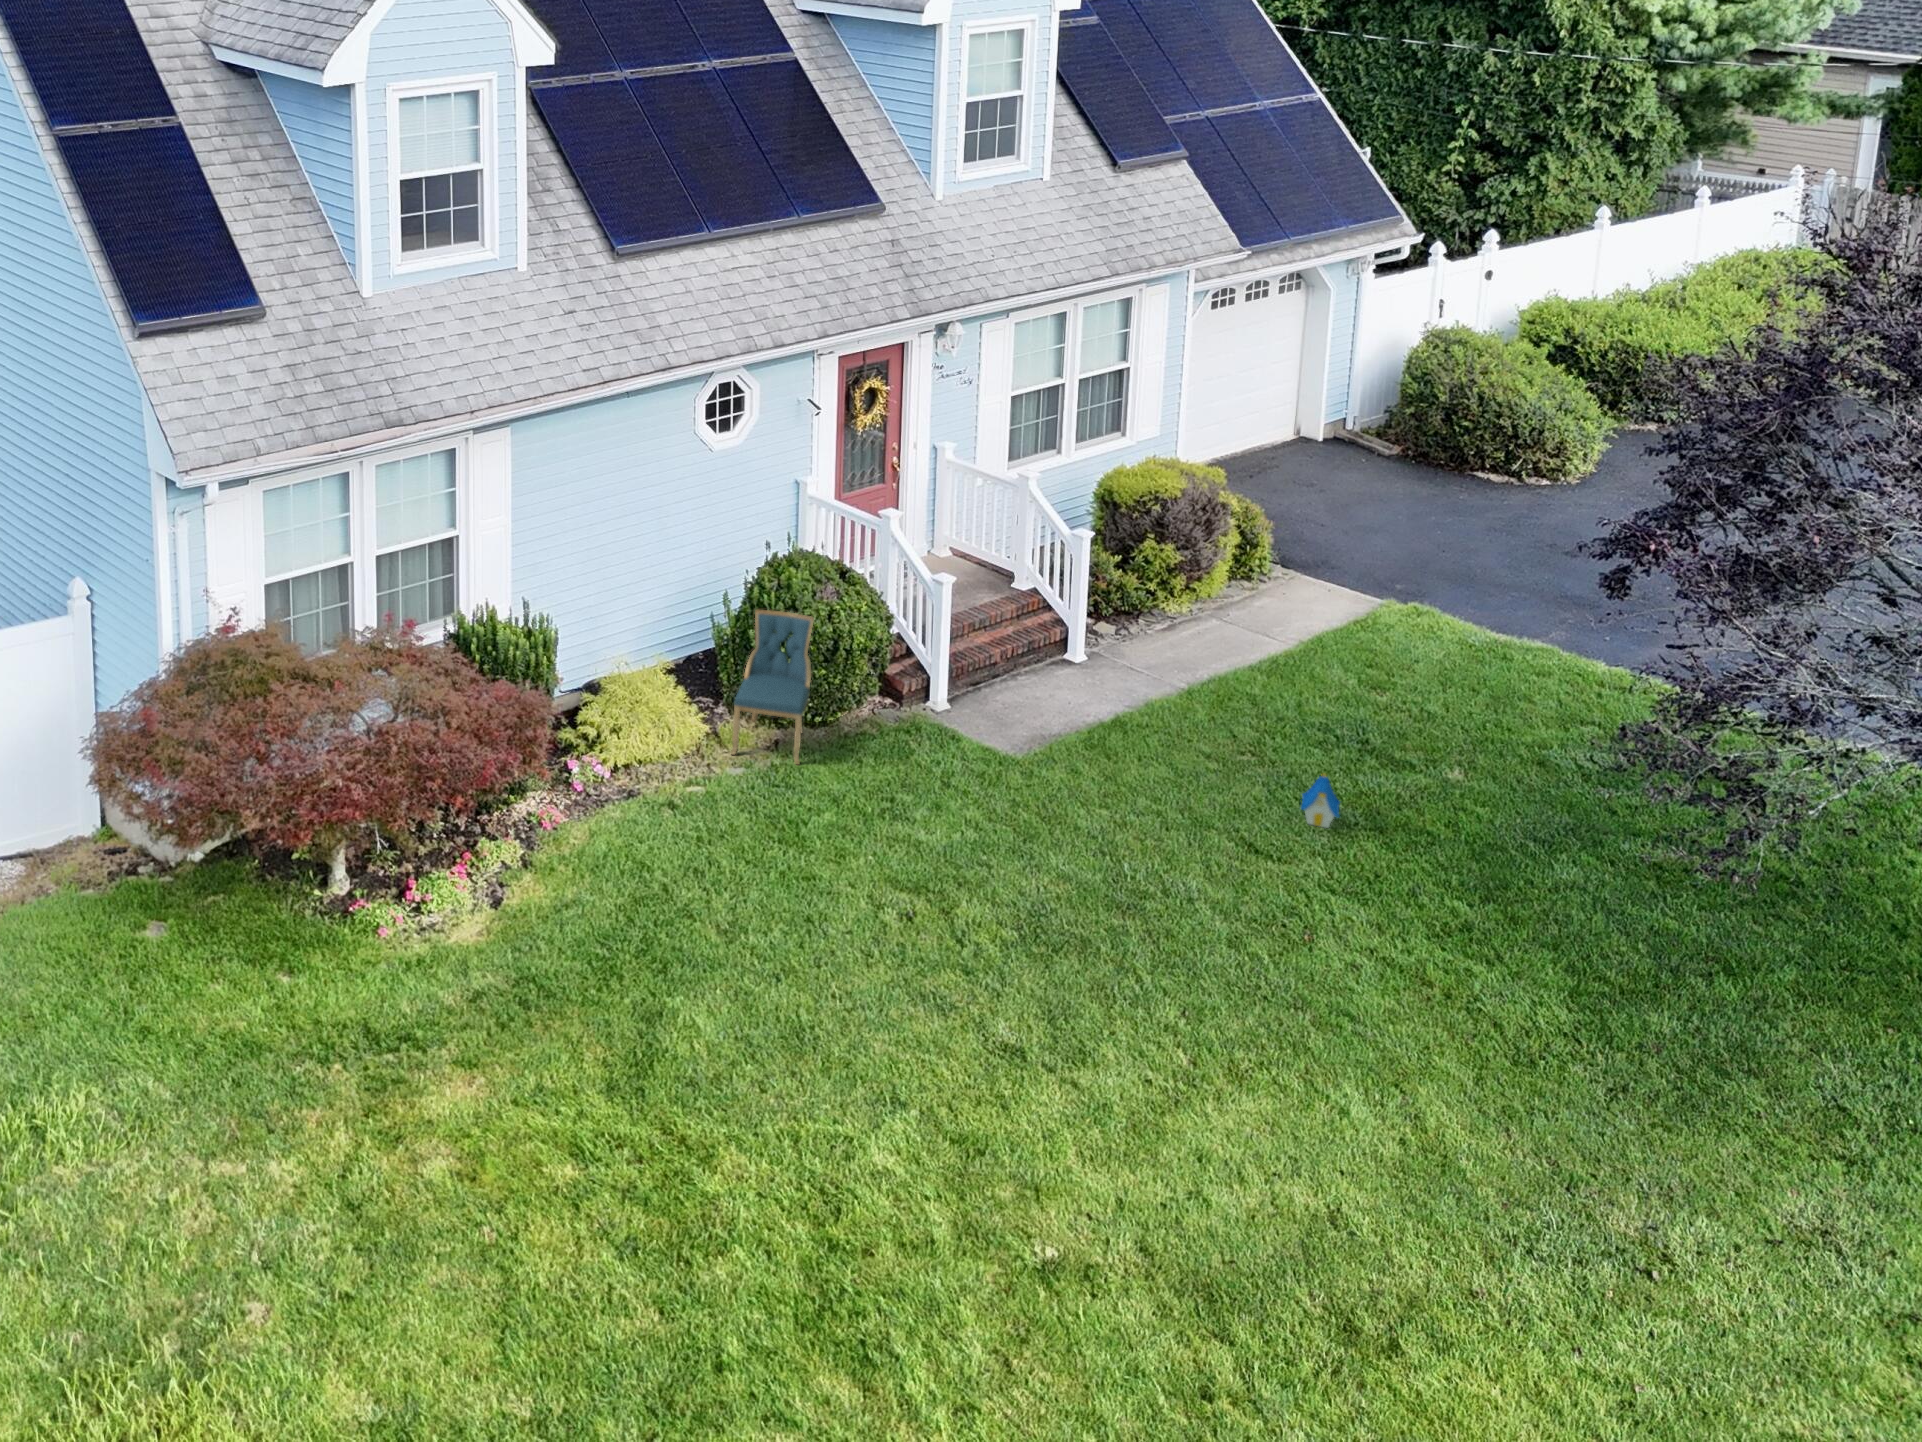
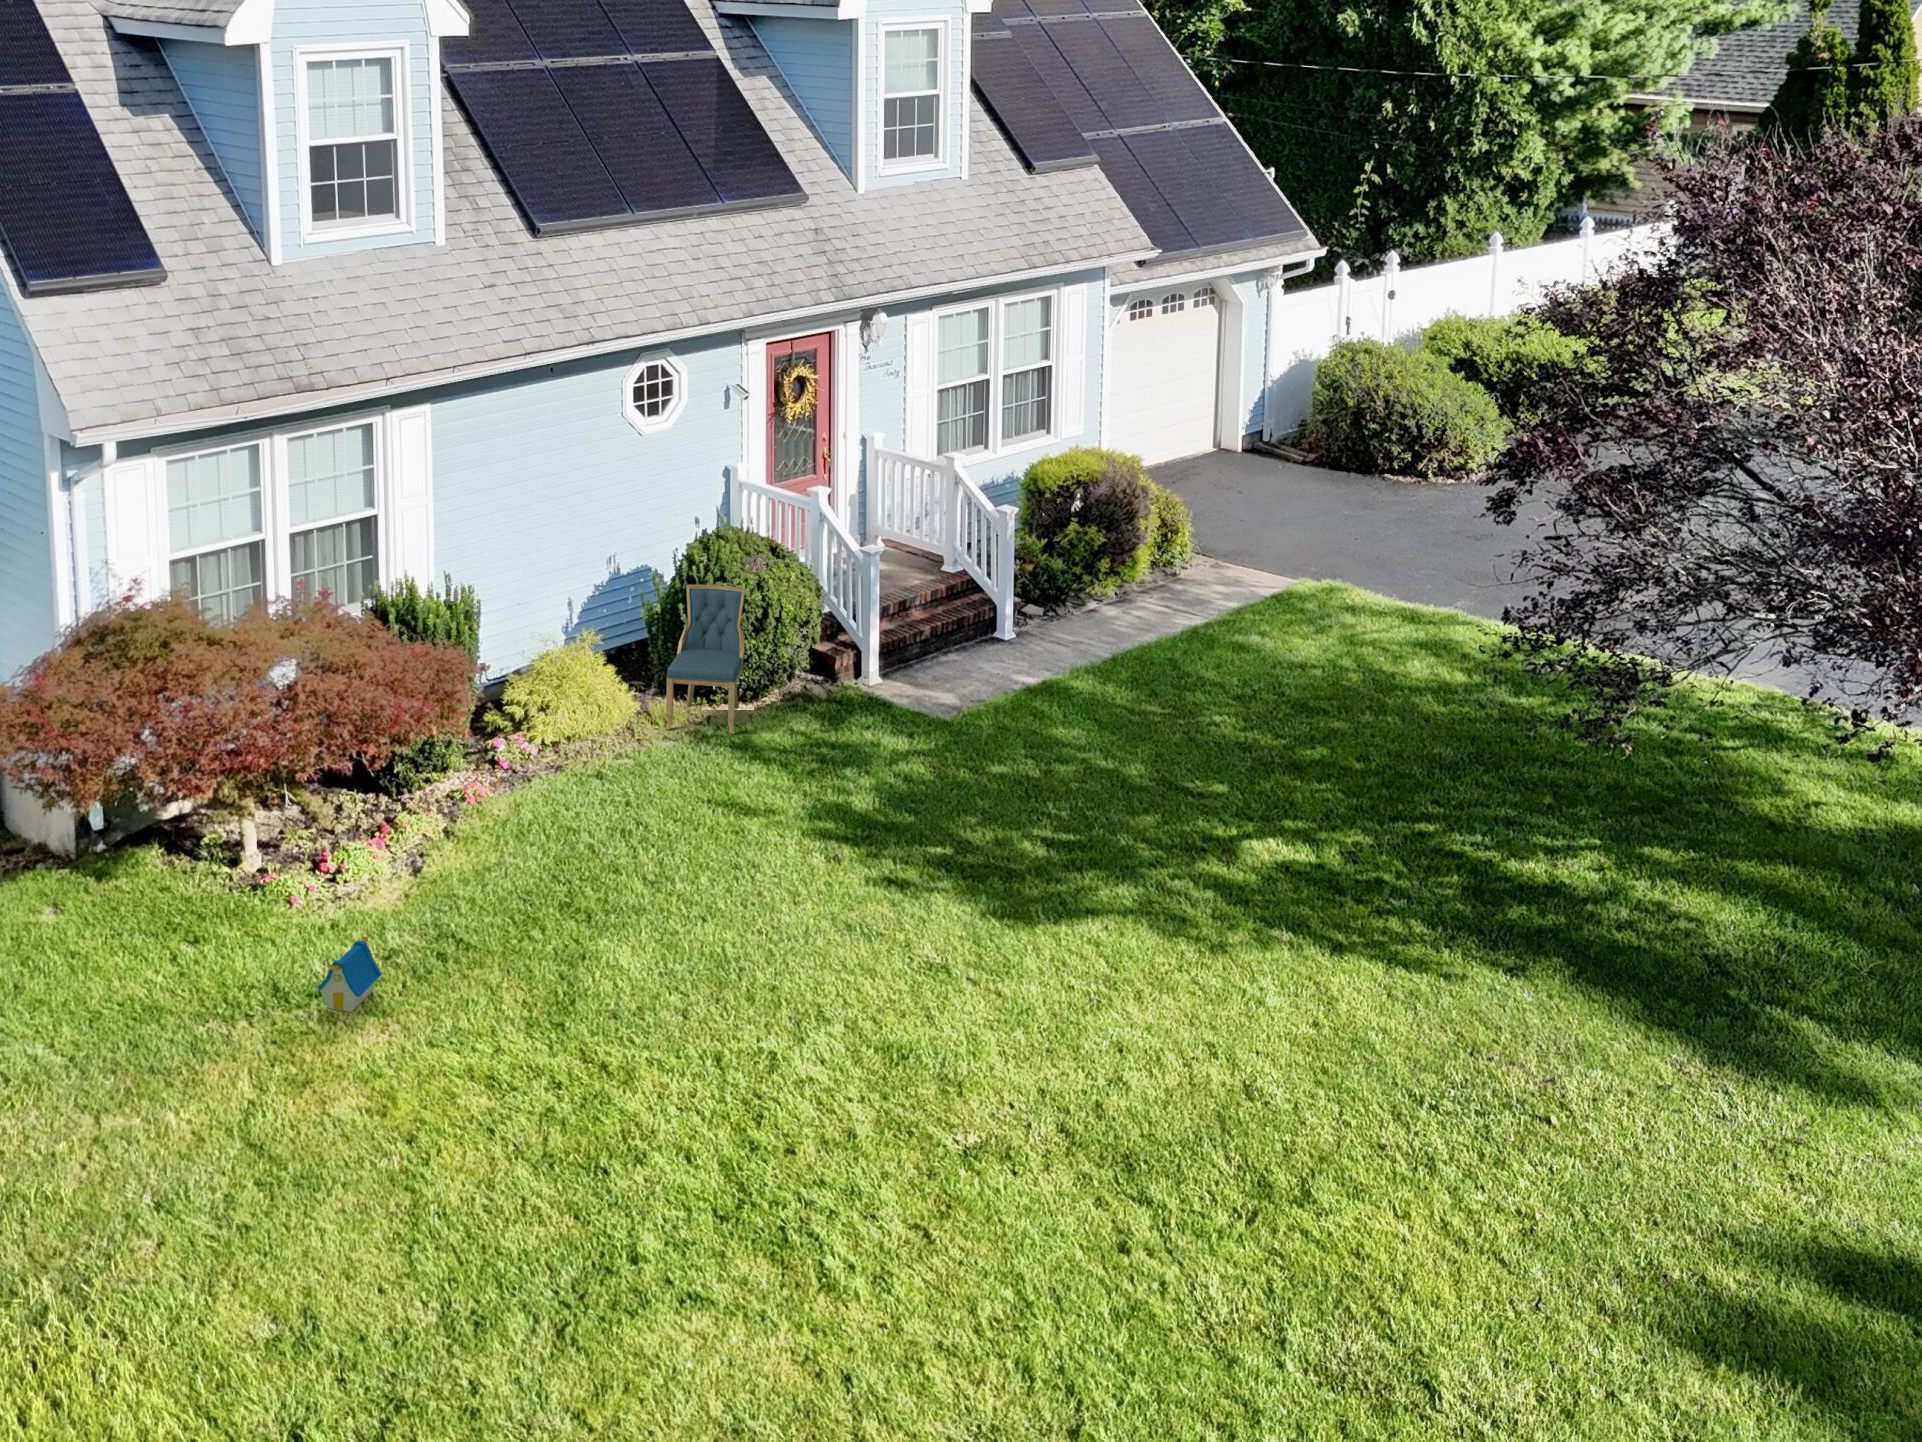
toy house: present [1301,774,1340,828] -> present [317,937,382,1012]

